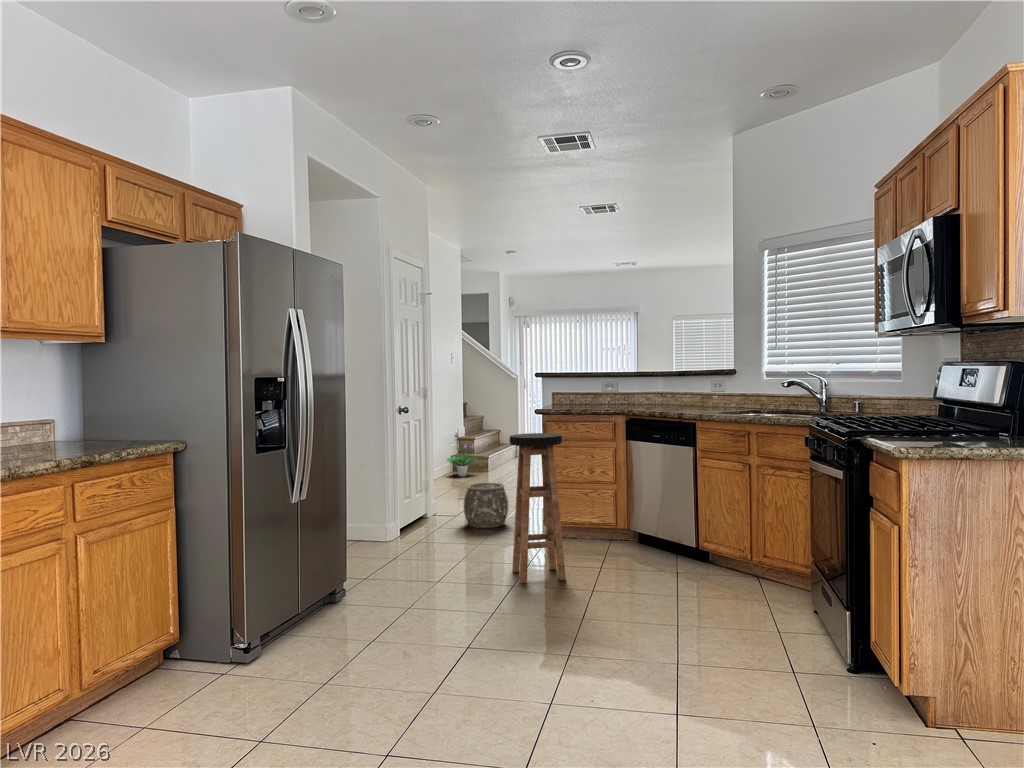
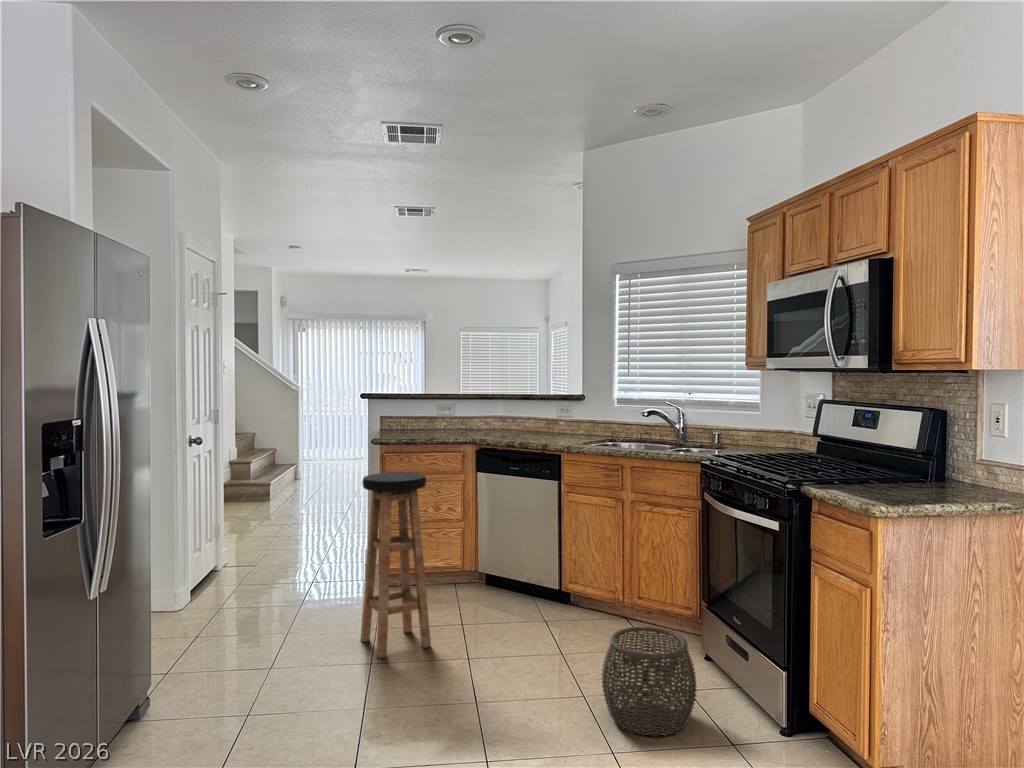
potted plant: present [447,432,478,476] -> none [220,455,261,507]
woven basket: present [464,483,508,528] -> present [602,627,697,737]

